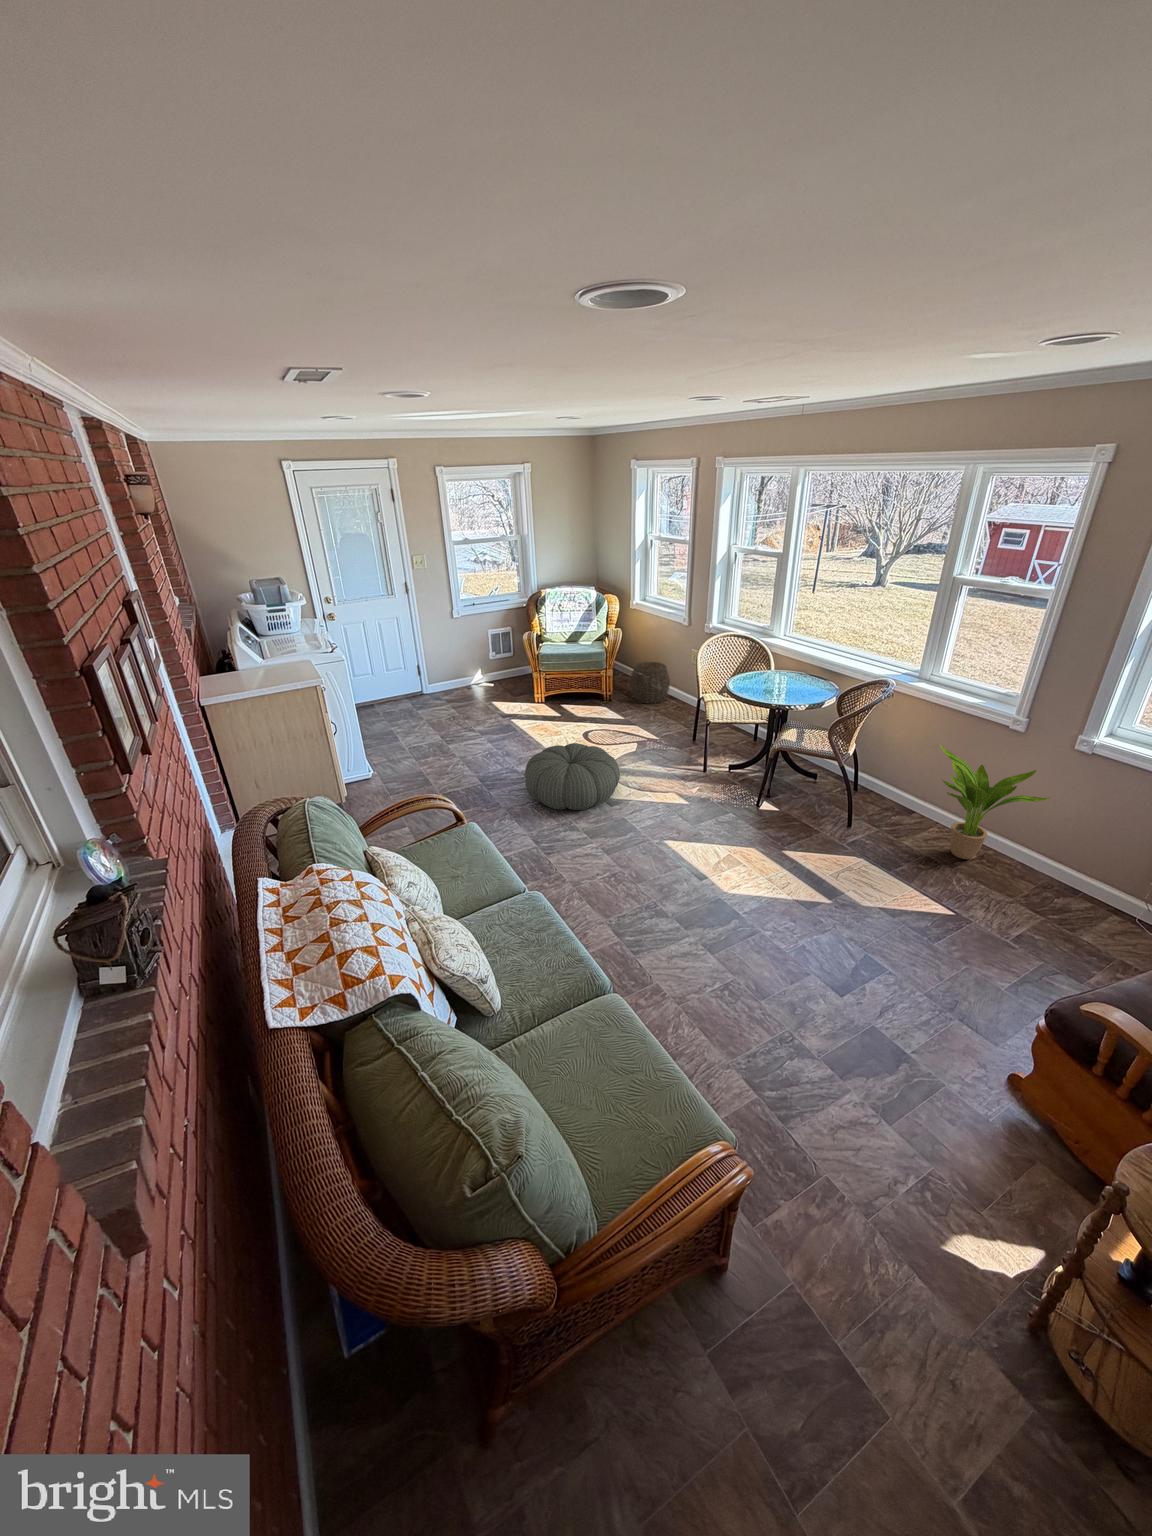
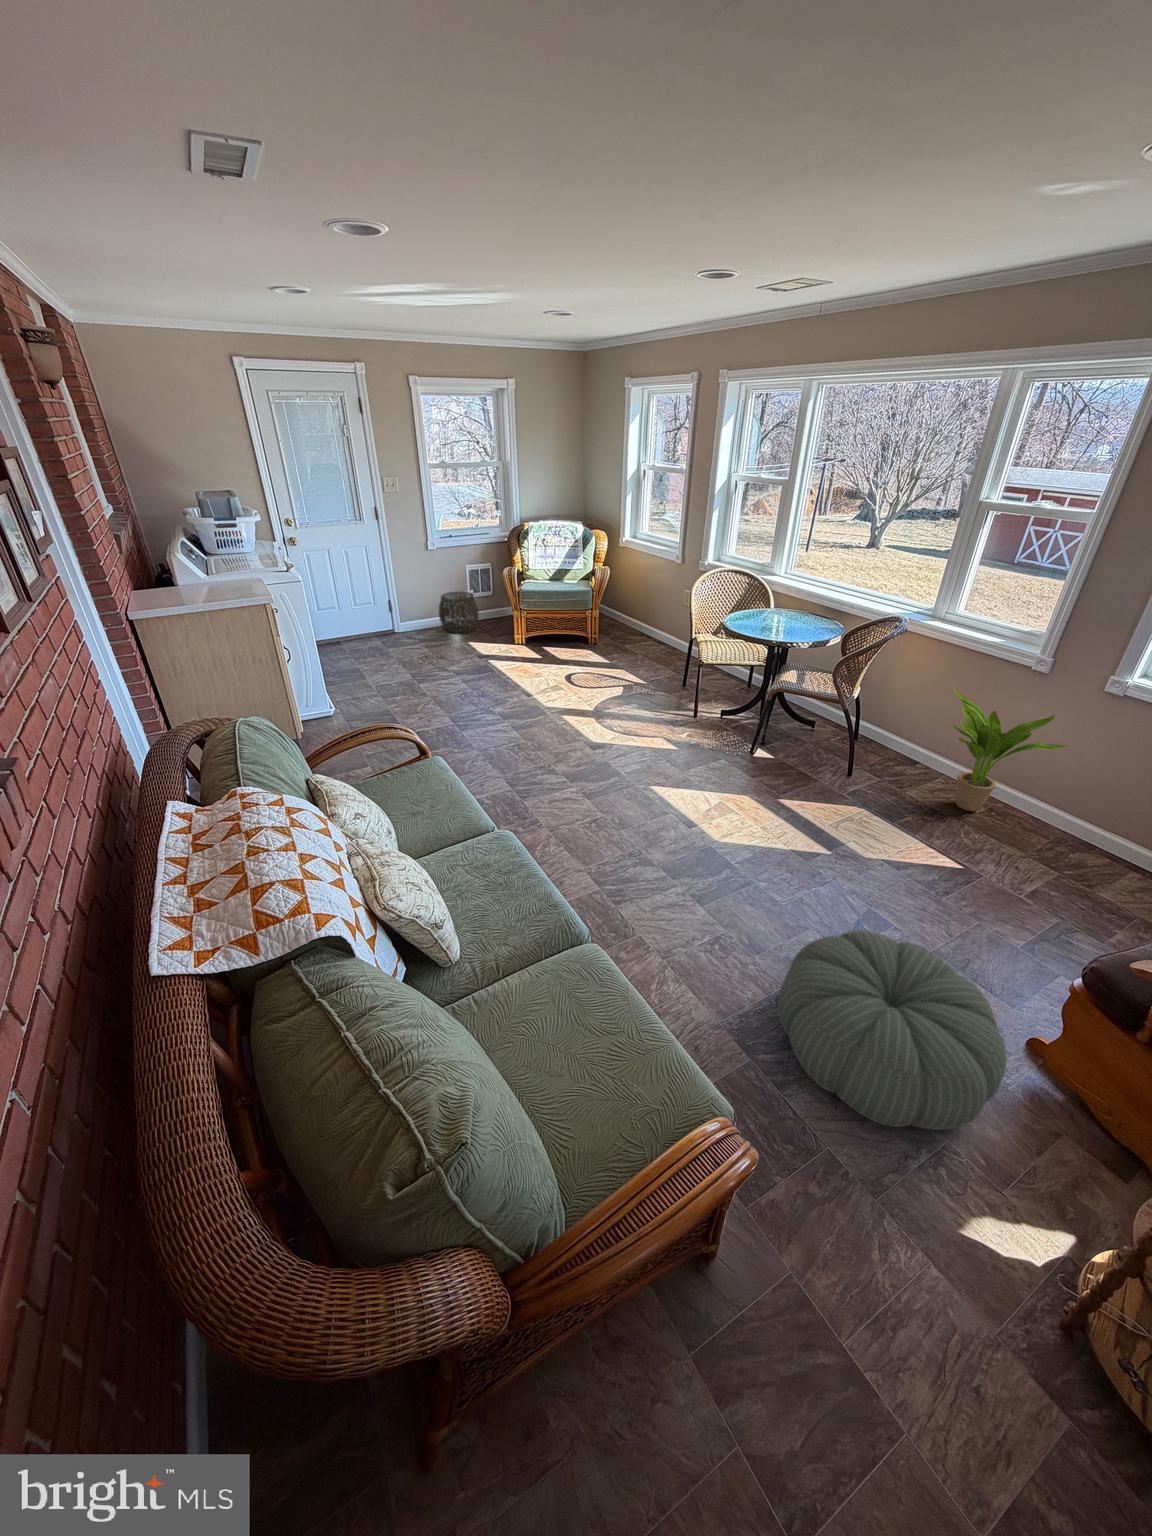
woven basket: present [630,662,670,703] -> present [439,592,479,633]
pouf: present [525,743,620,810] -> present [778,931,1007,1130]

